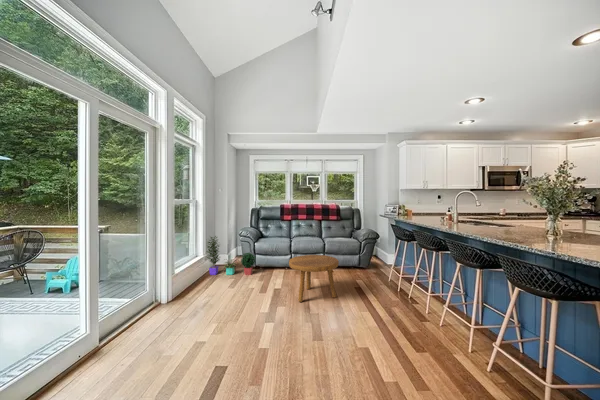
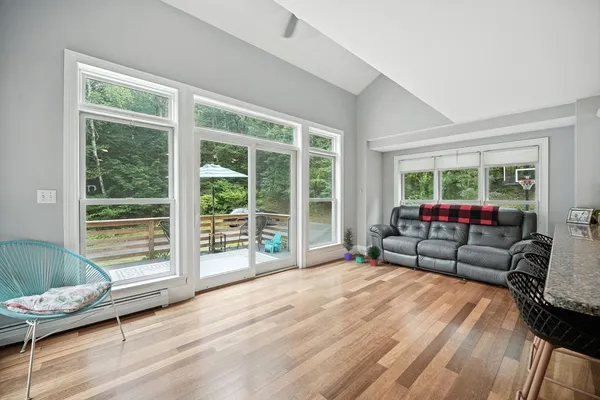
footstool: present [289,255,339,302] -> none [384,254,438,302]

